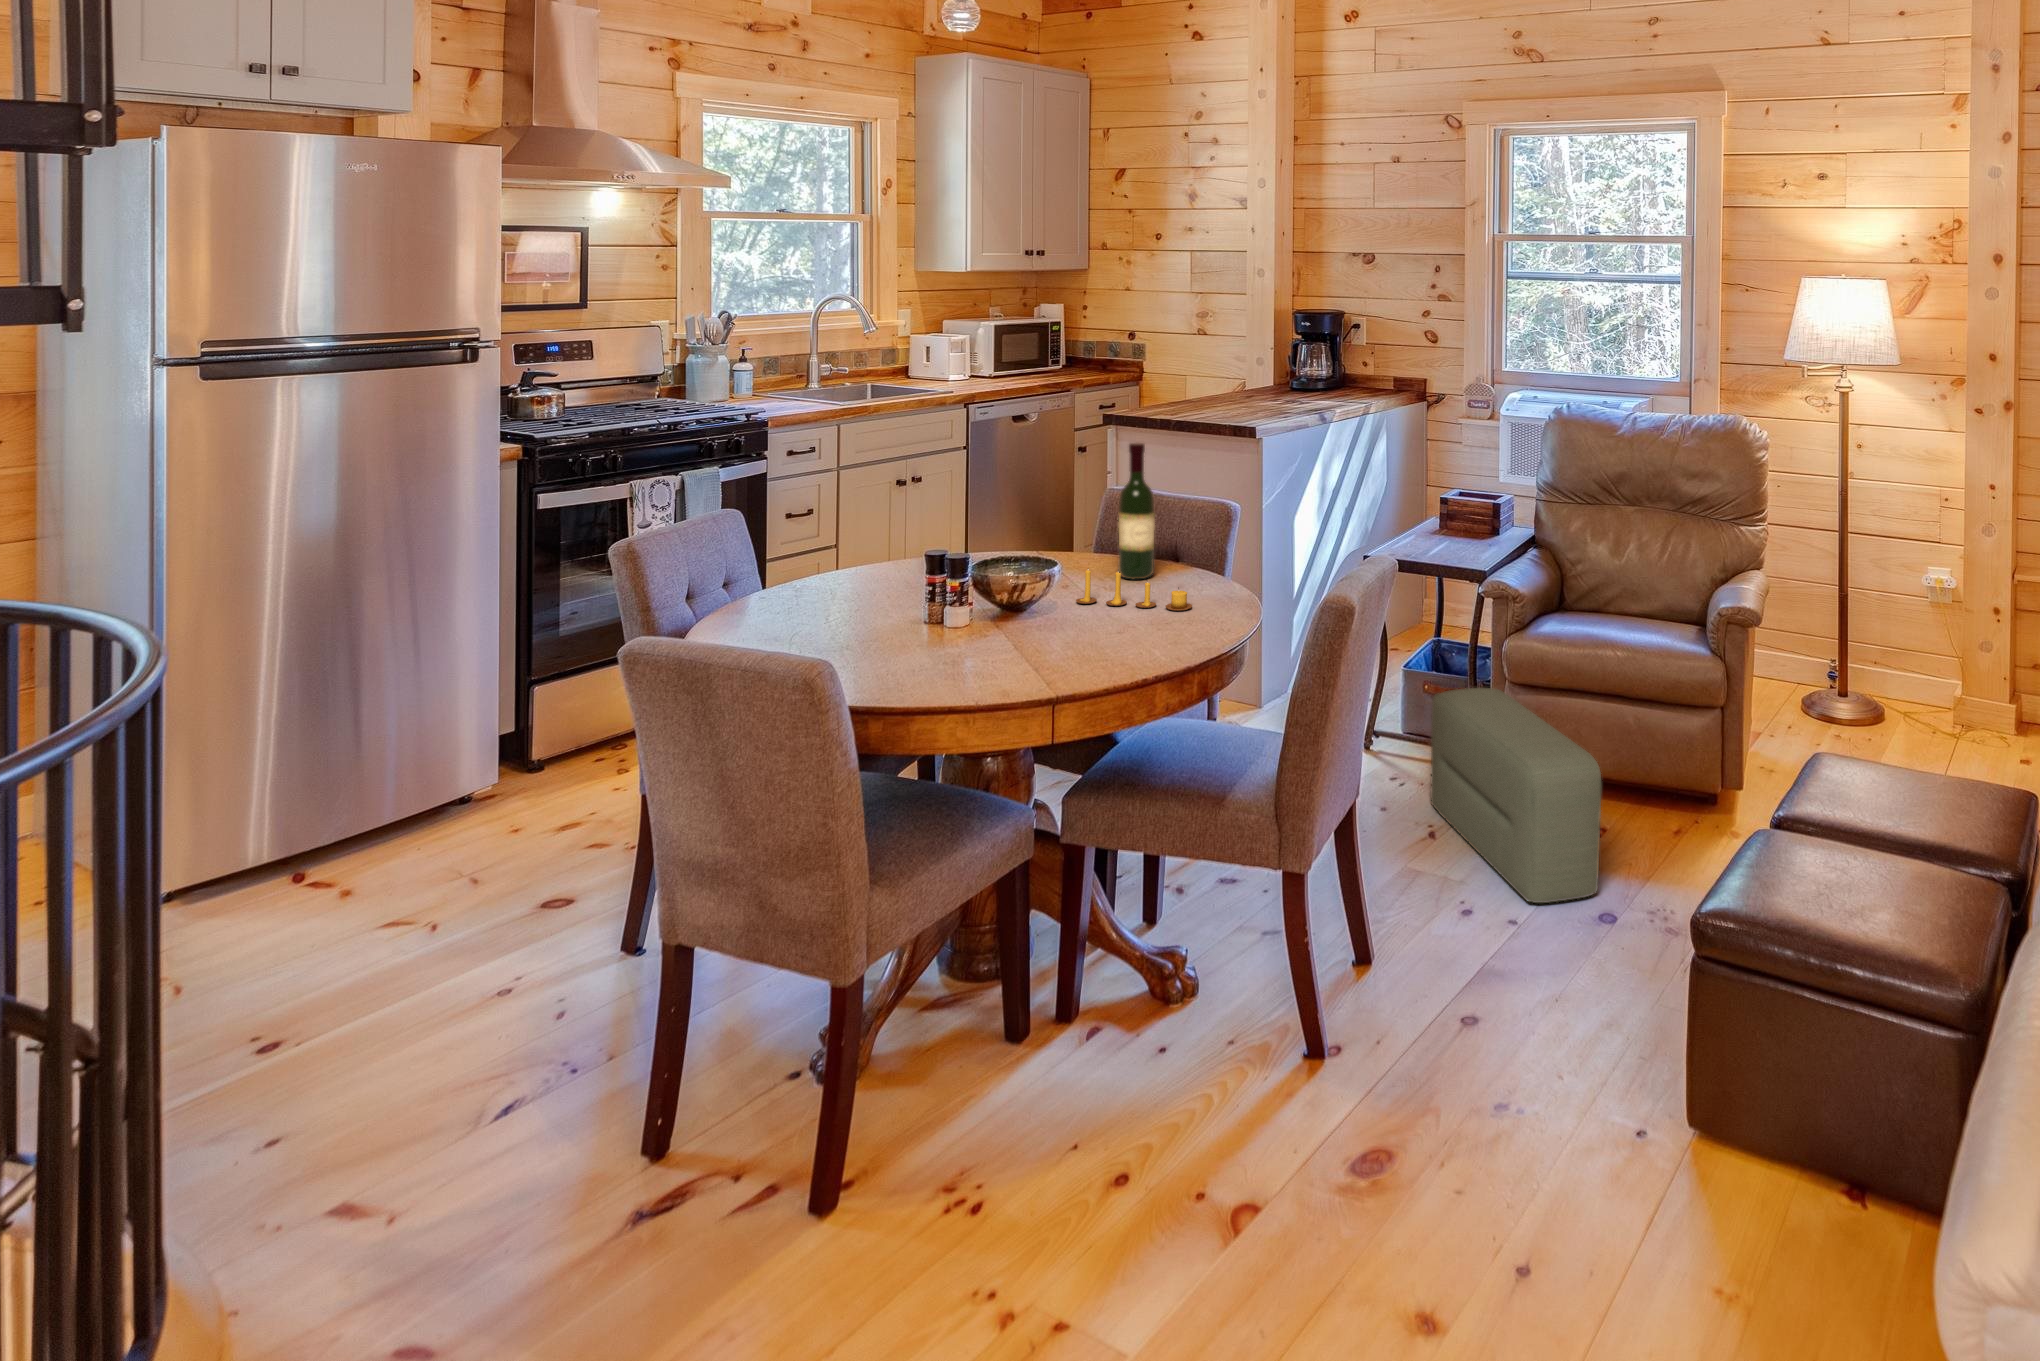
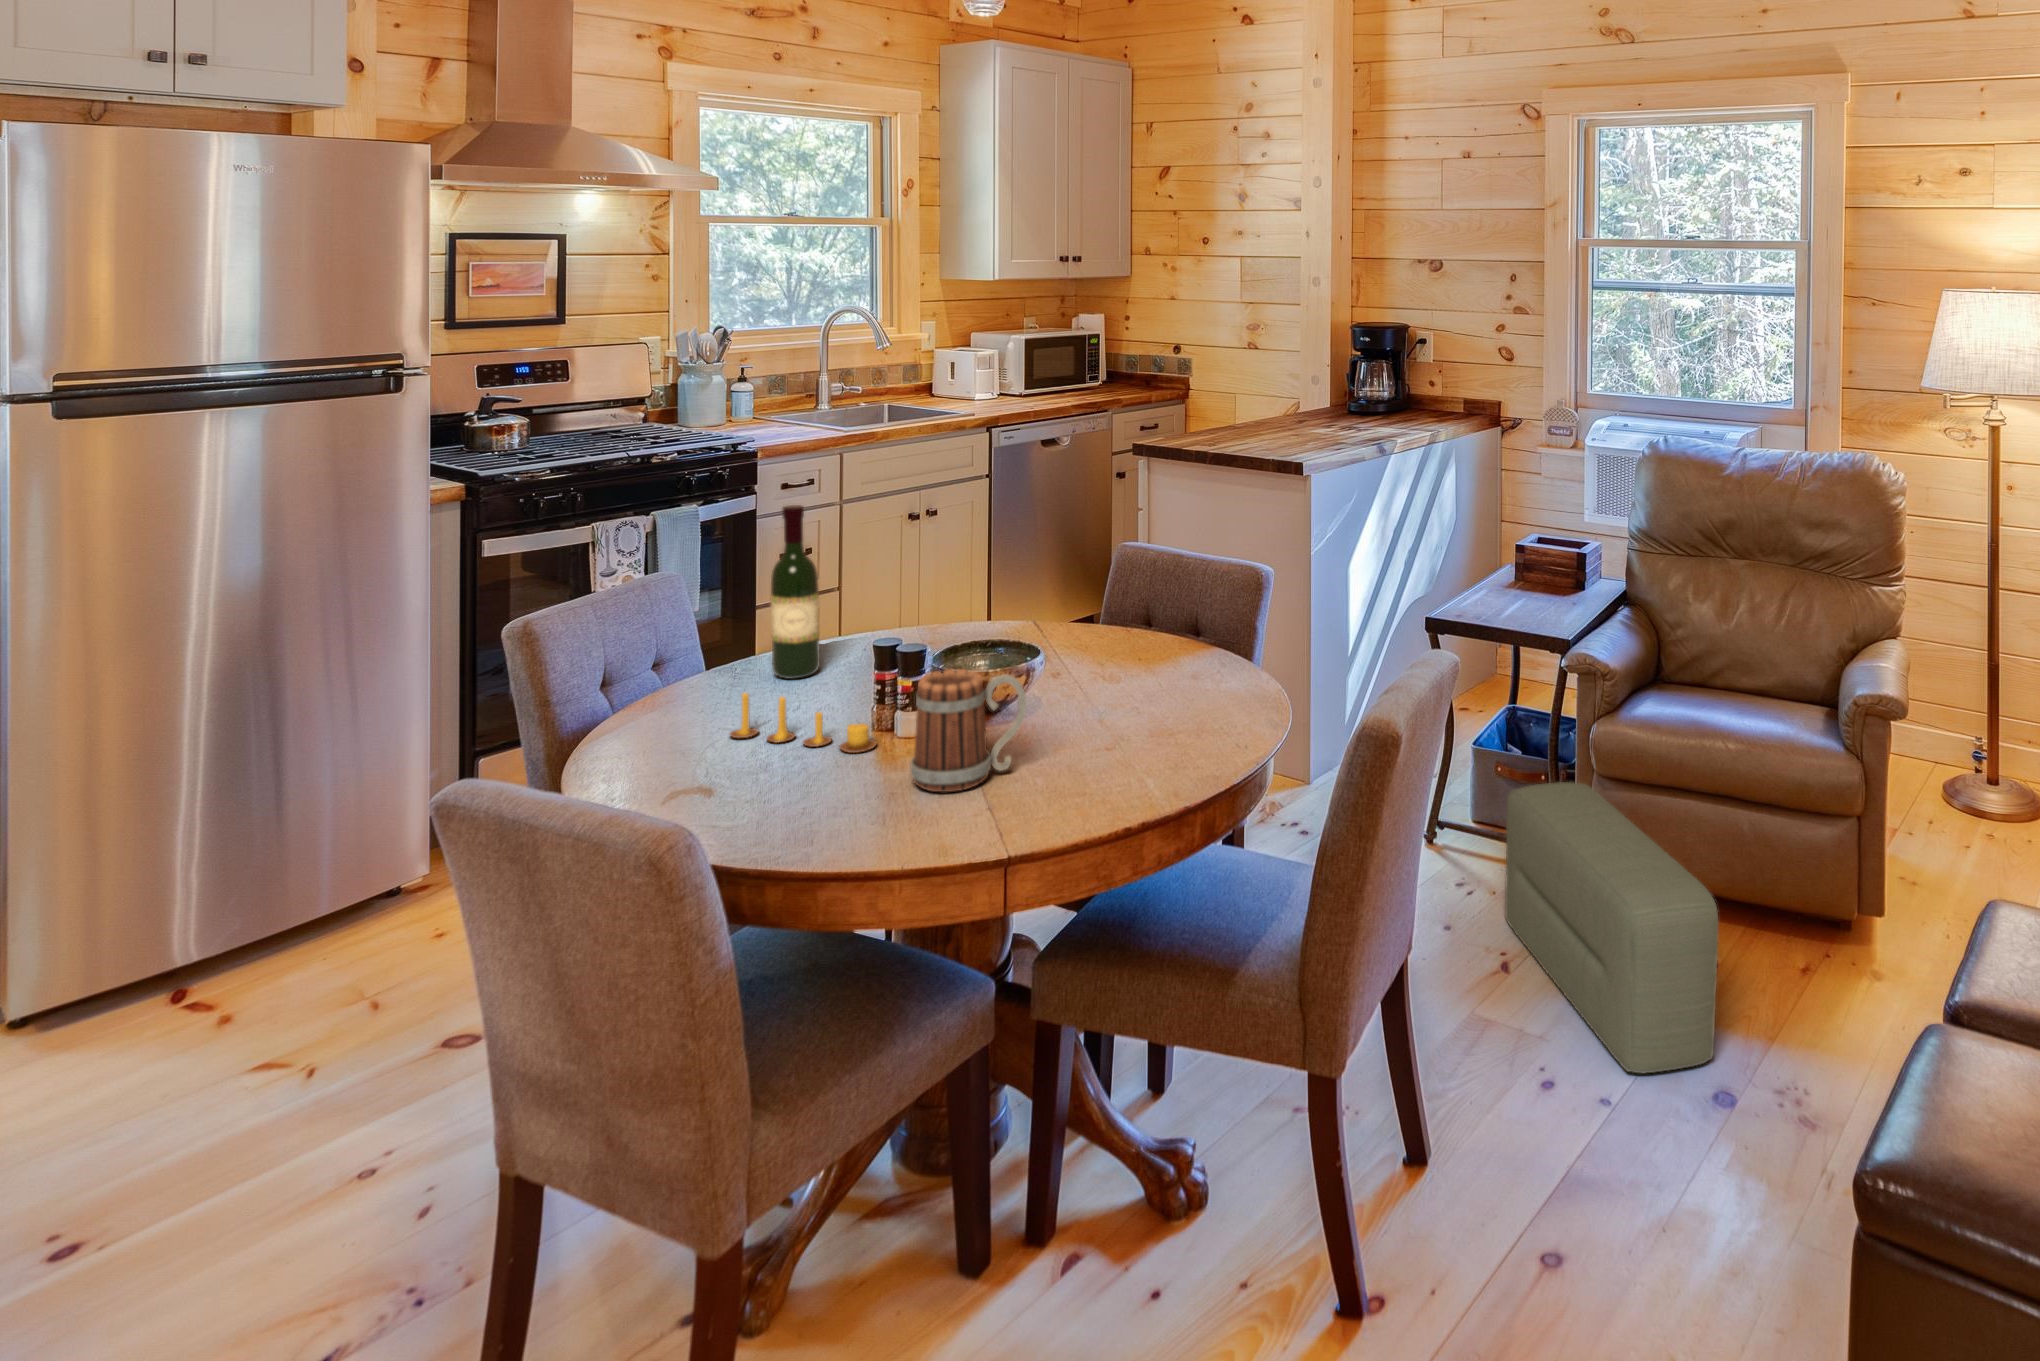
wine bottle: present [1118,443,1155,579] -> present [770,505,820,679]
mug: none [975,563,1063,654] -> present [911,669,1026,792]
candle: present [1076,570,1192,611] -> present [730,693,876,753]

